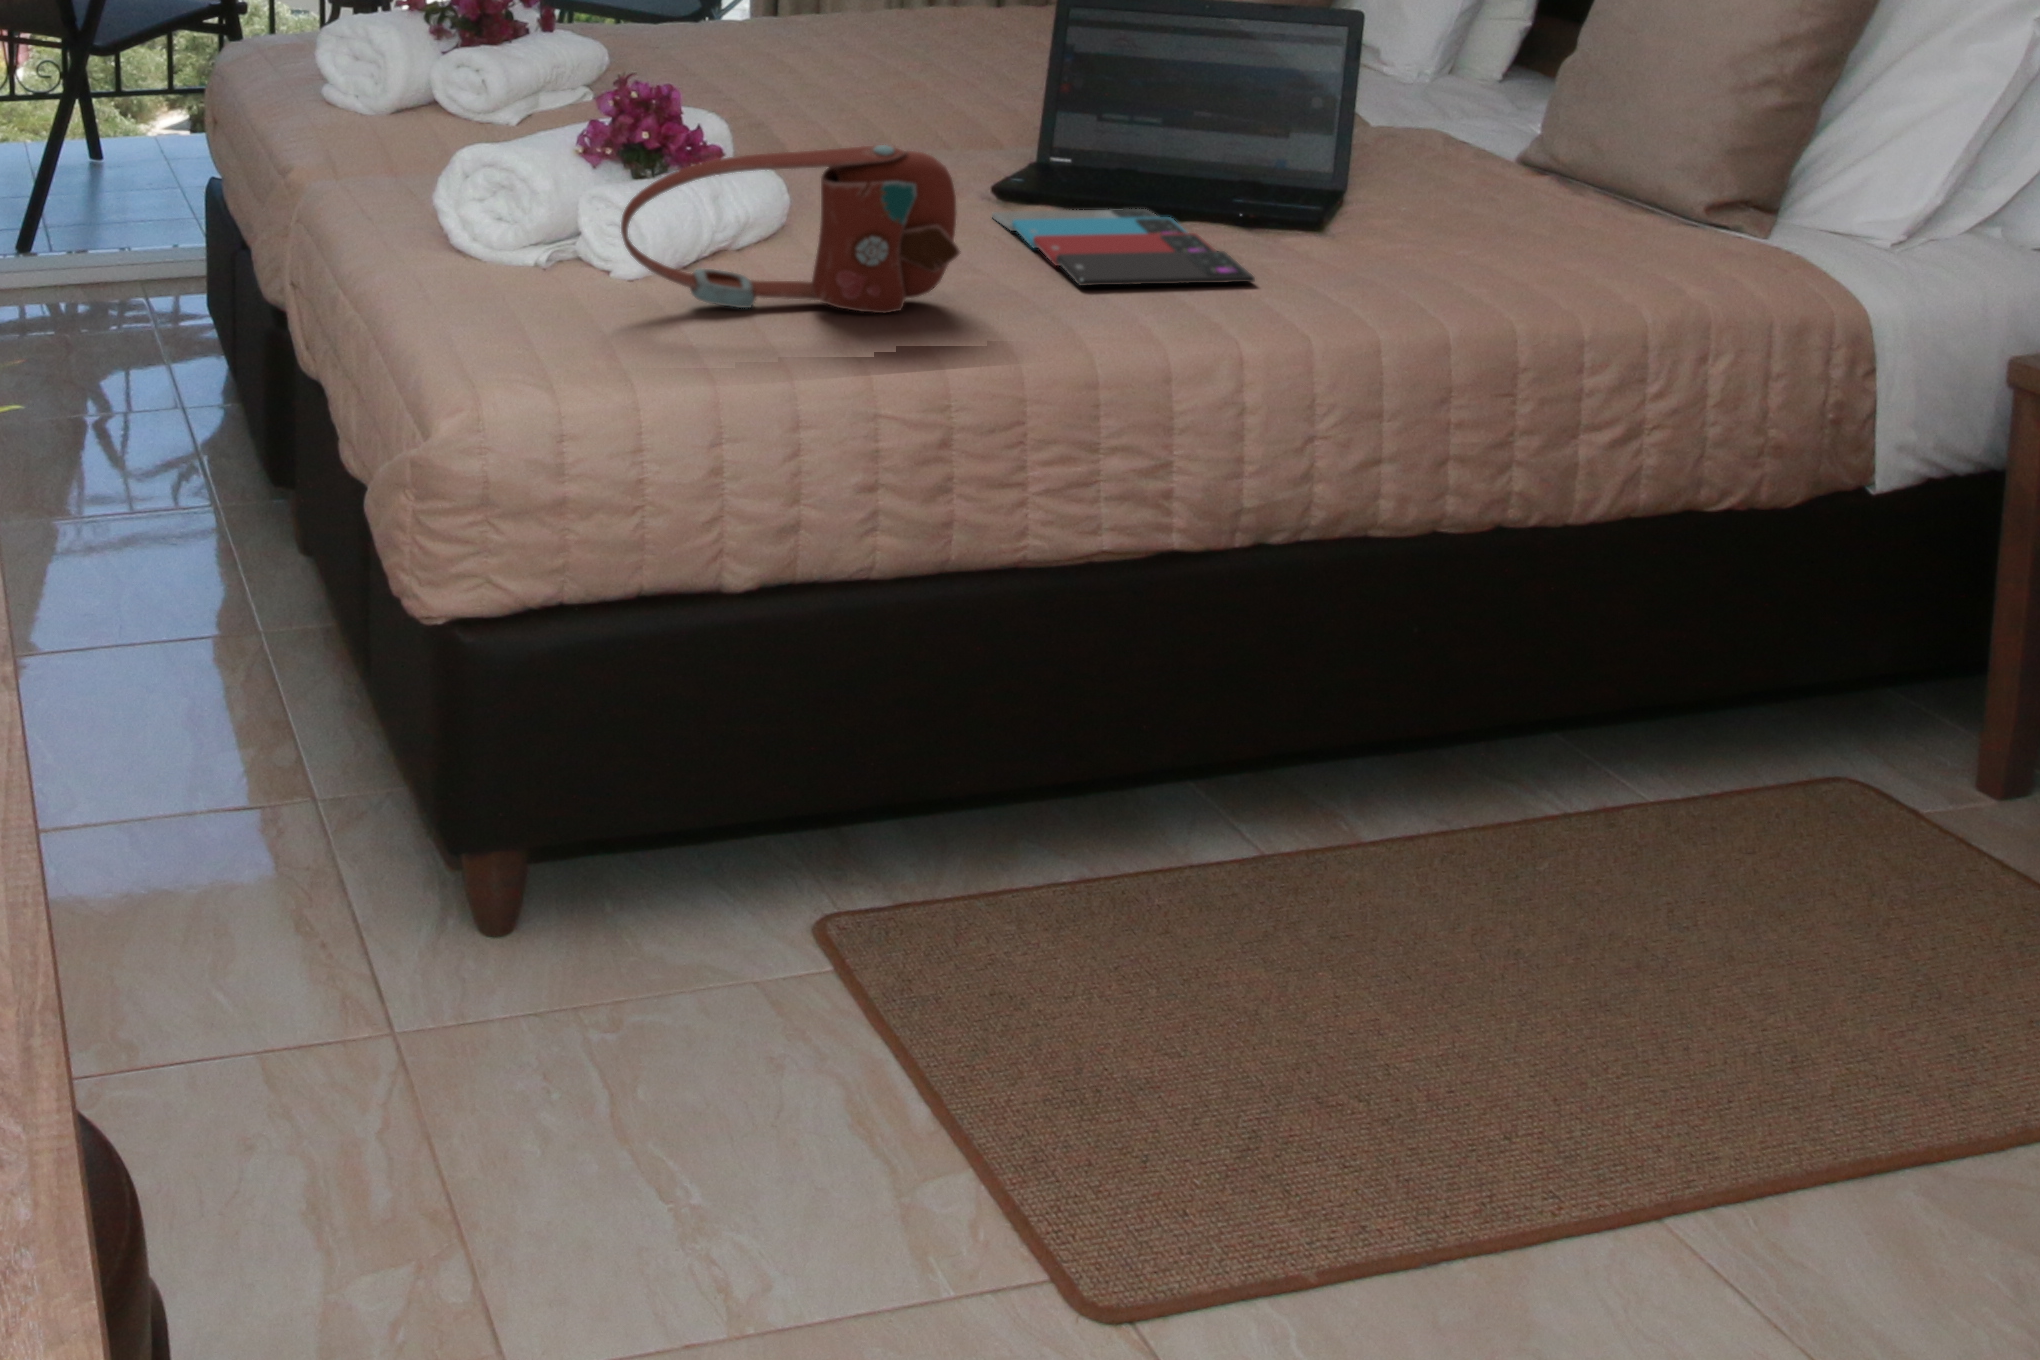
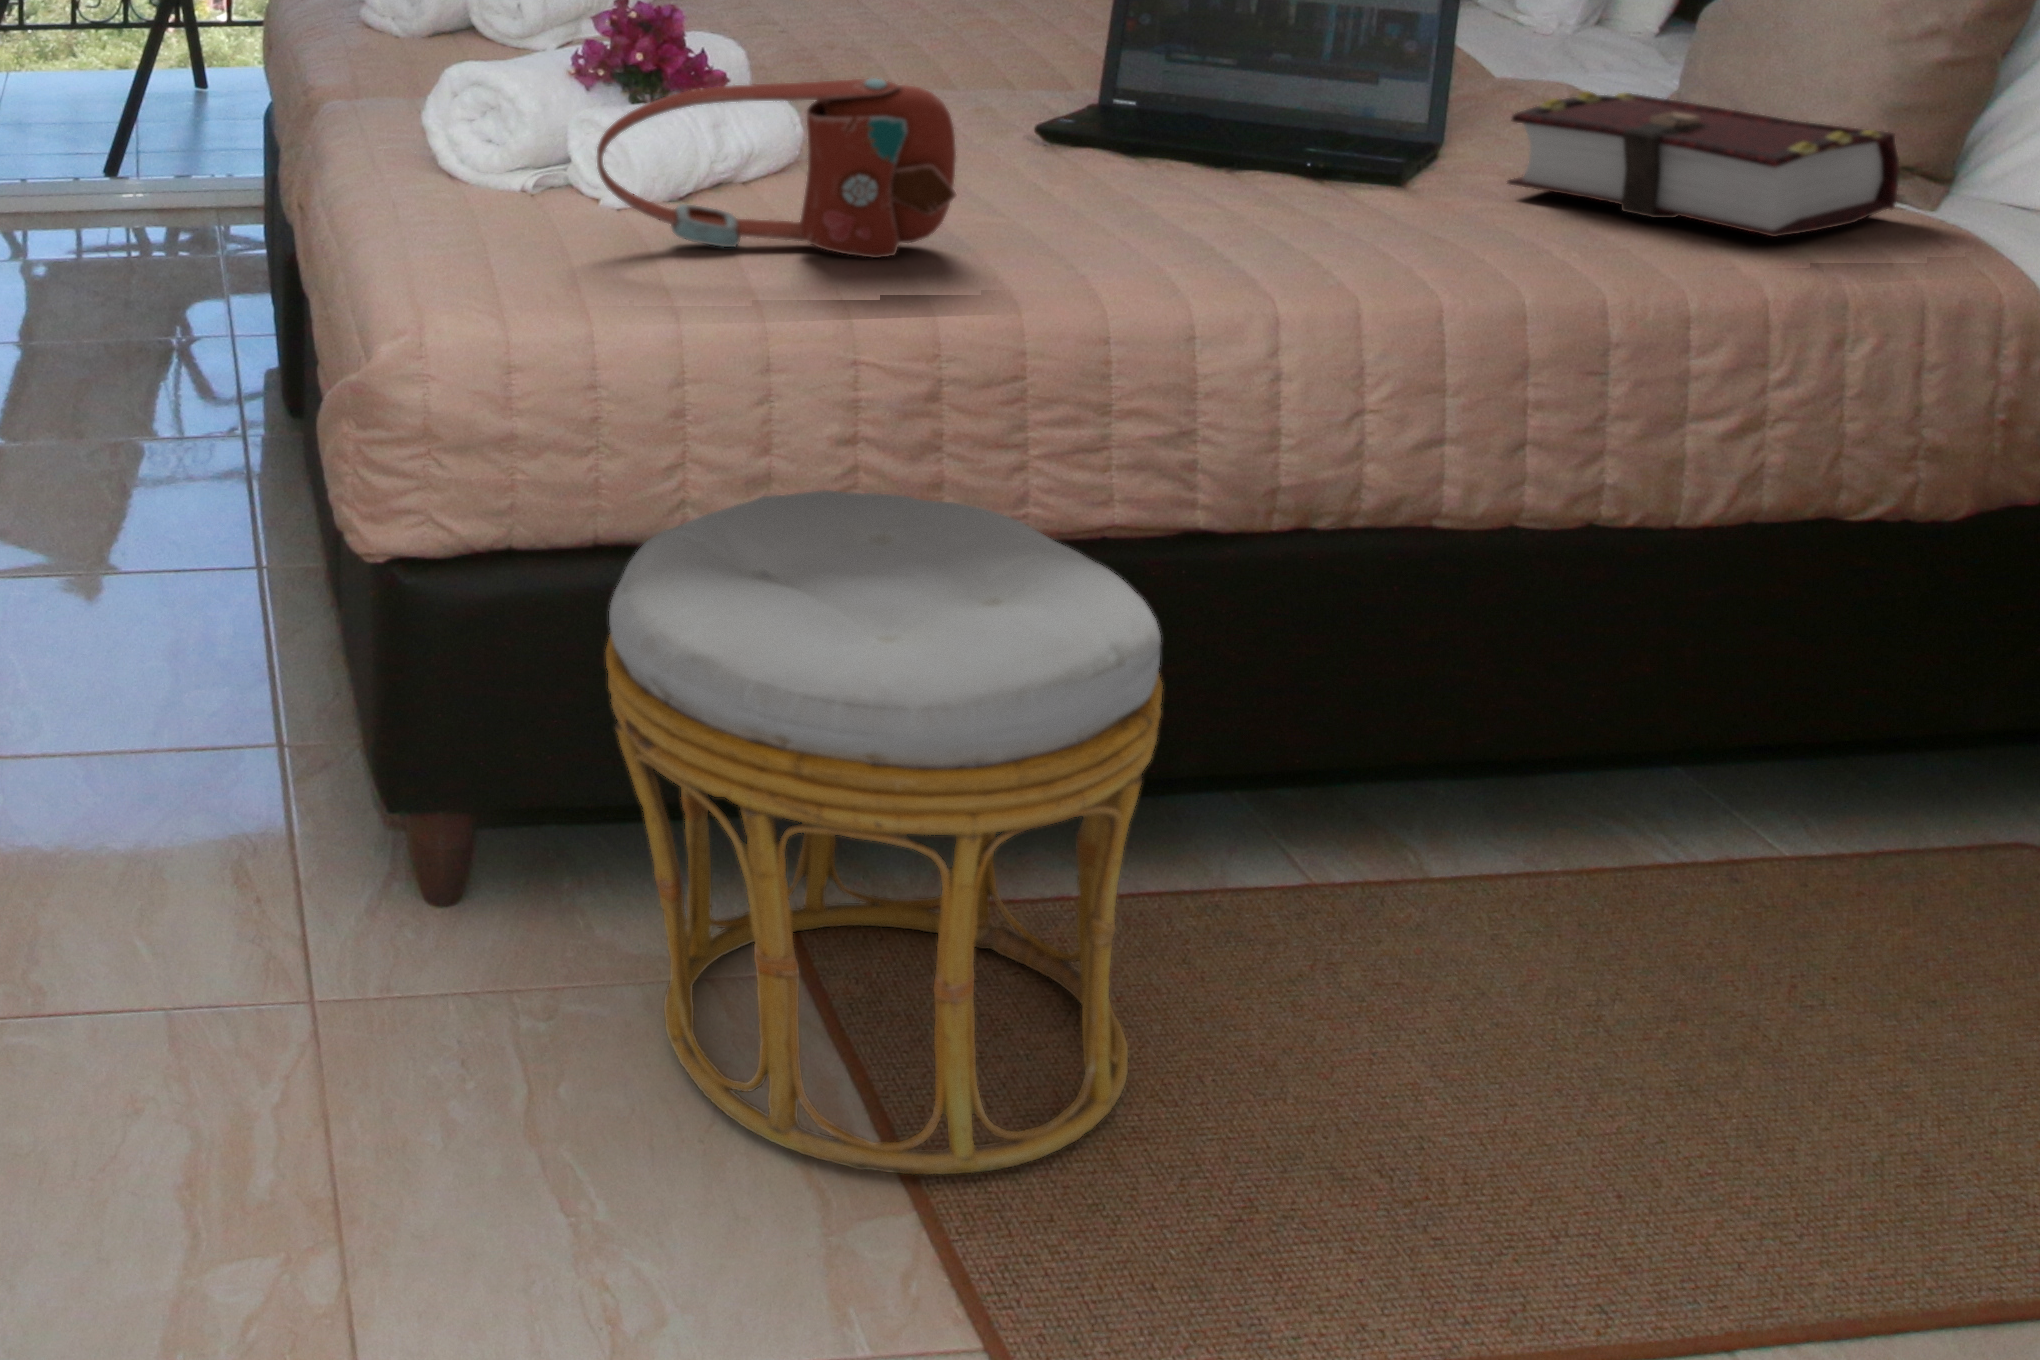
book: none [1419,139,1748,267] -> present [1508,91,1899,237]
smartphone: present [992,209,1255,286] -> none [1028,157,1300,239]
ottoman: none [667,532,1179,1148] -> present [606,490,1163,1175]

